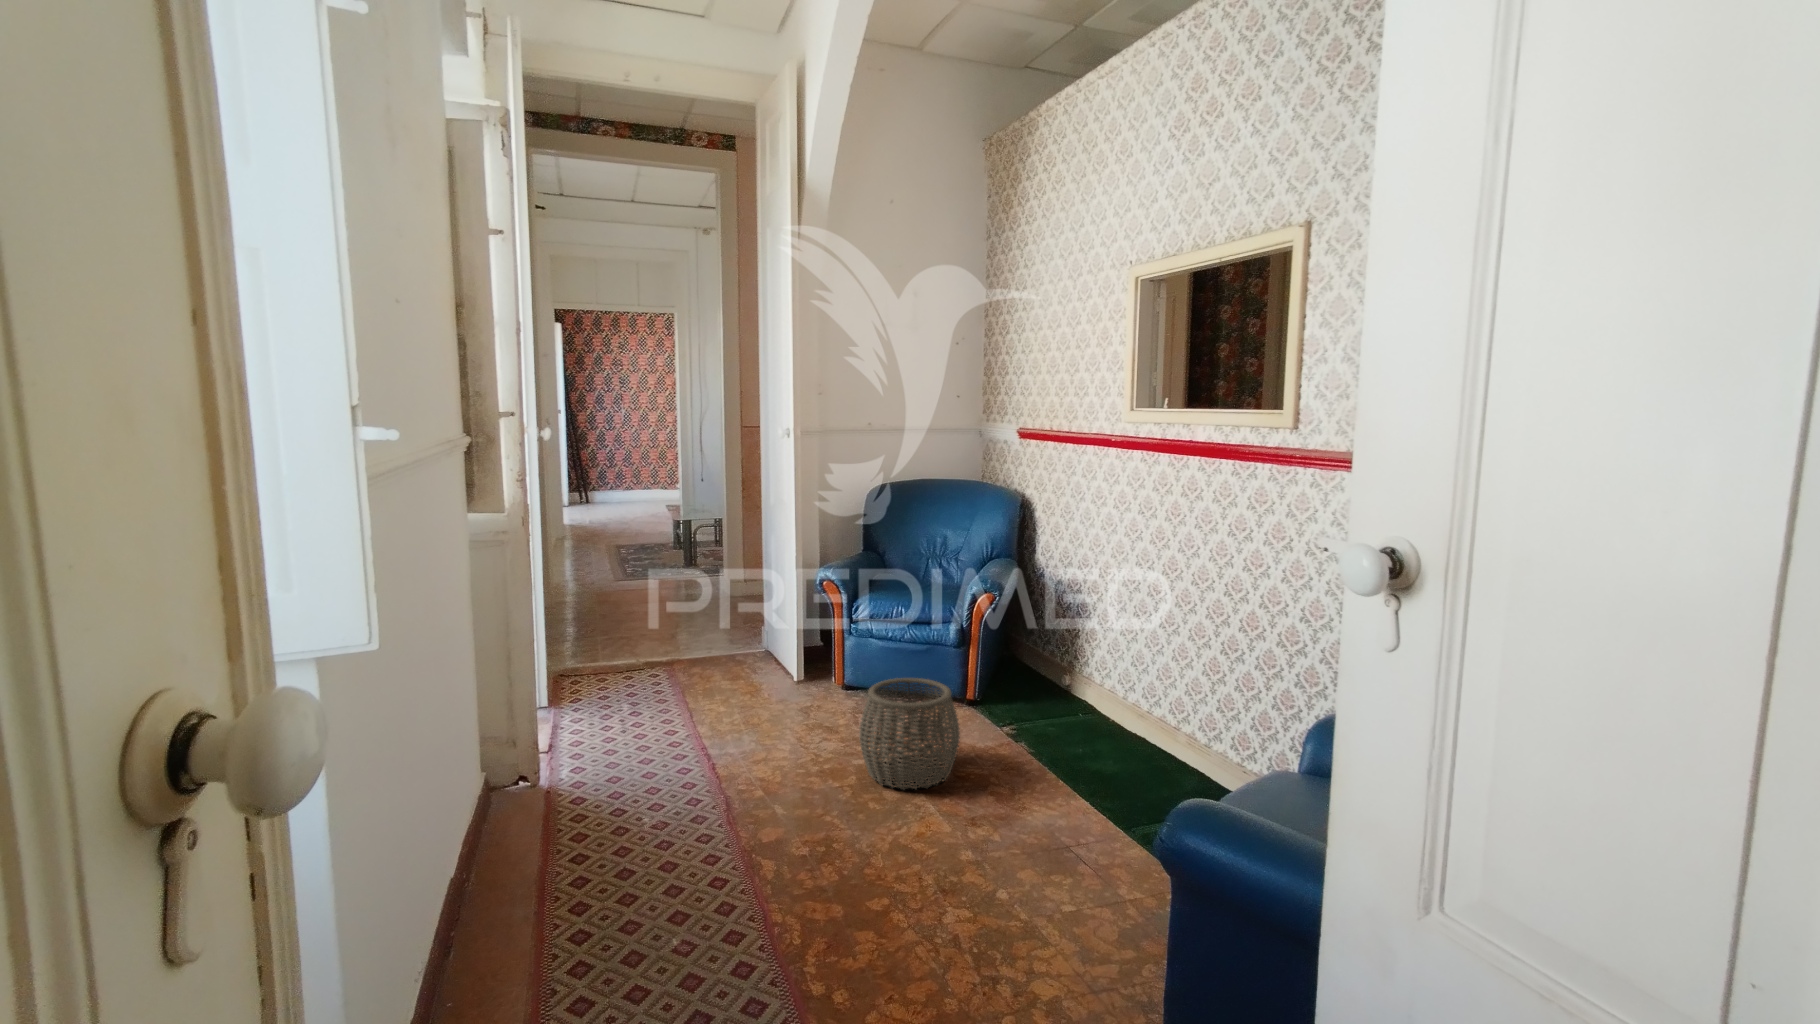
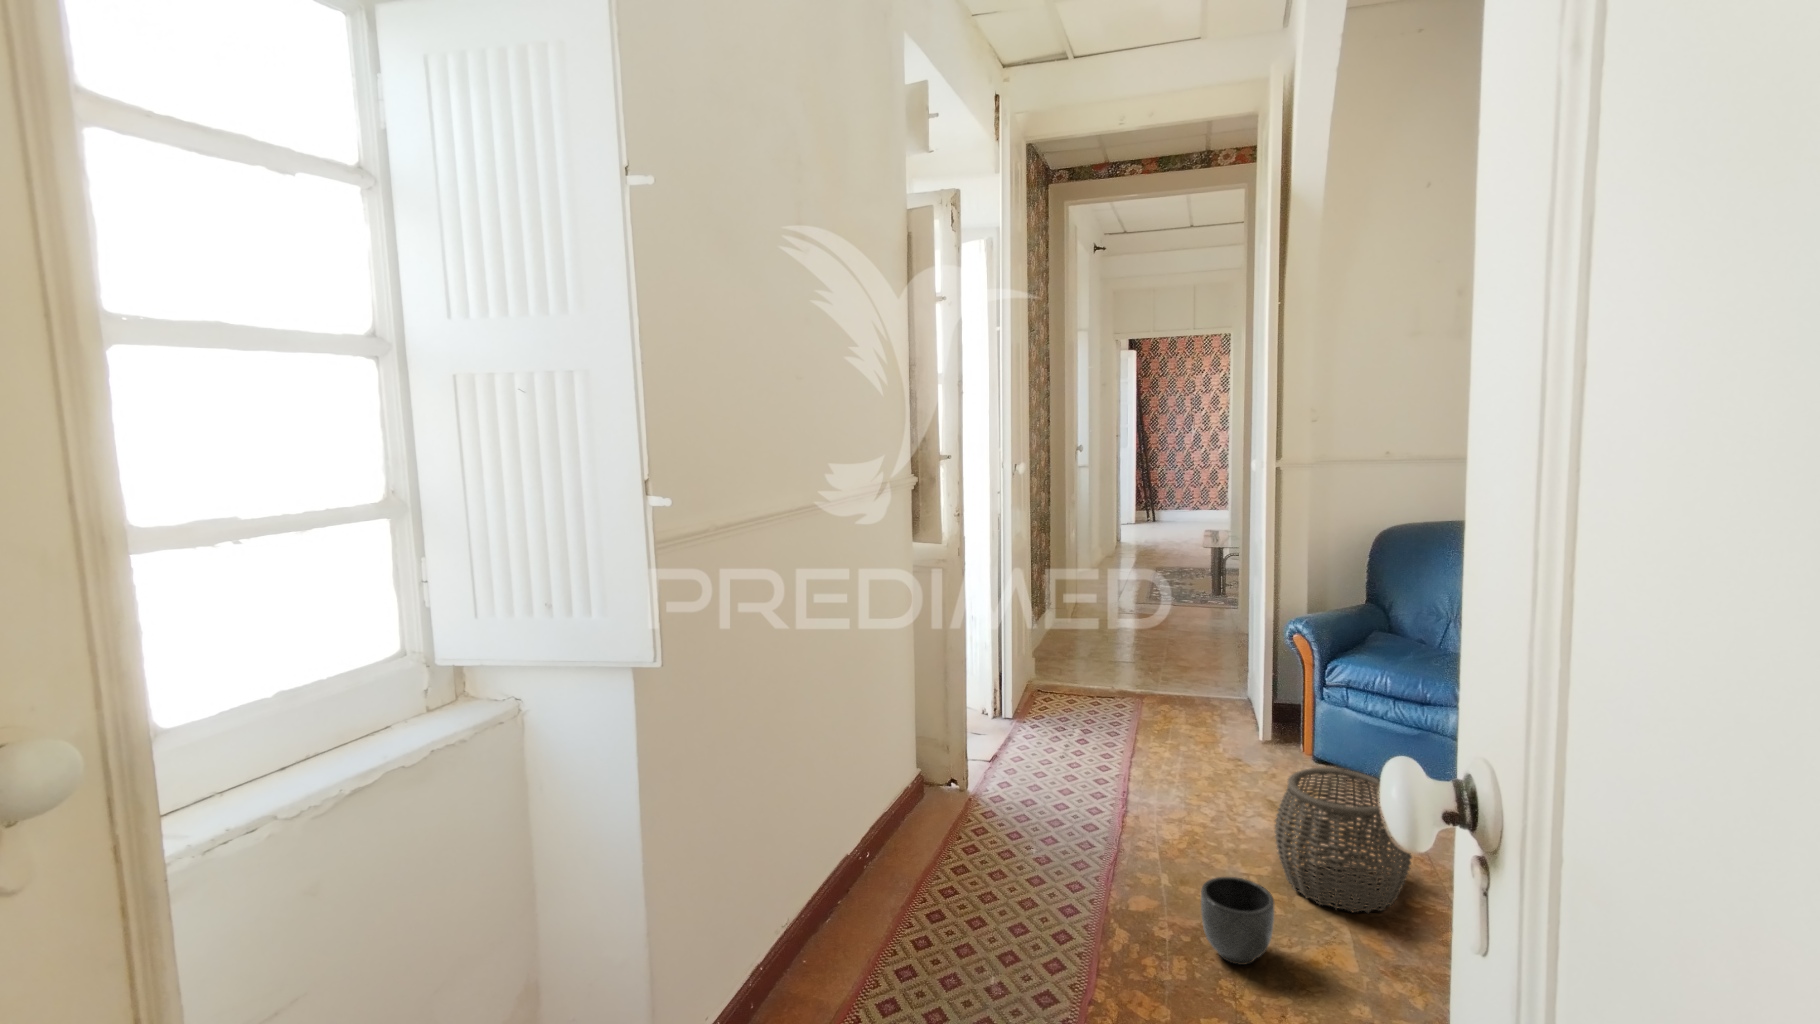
planter: none [837,780,896,853] -> present [1201,877,1274,965]

